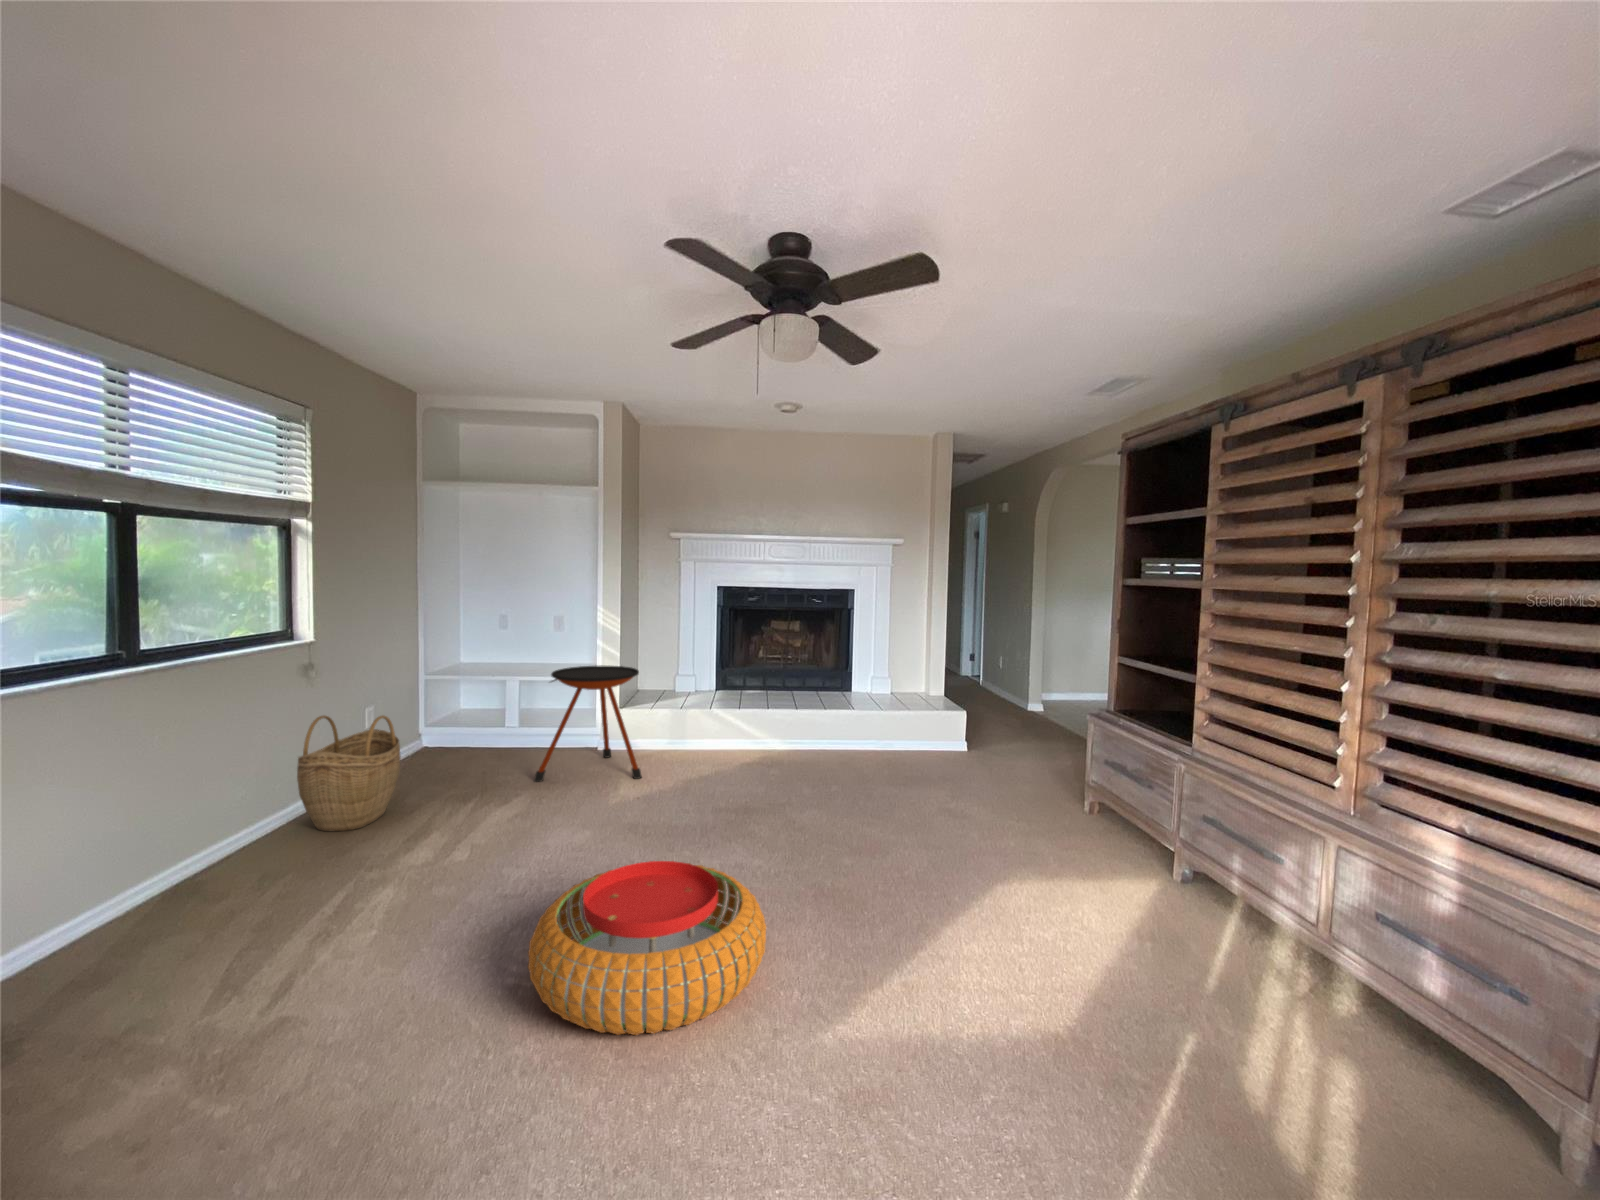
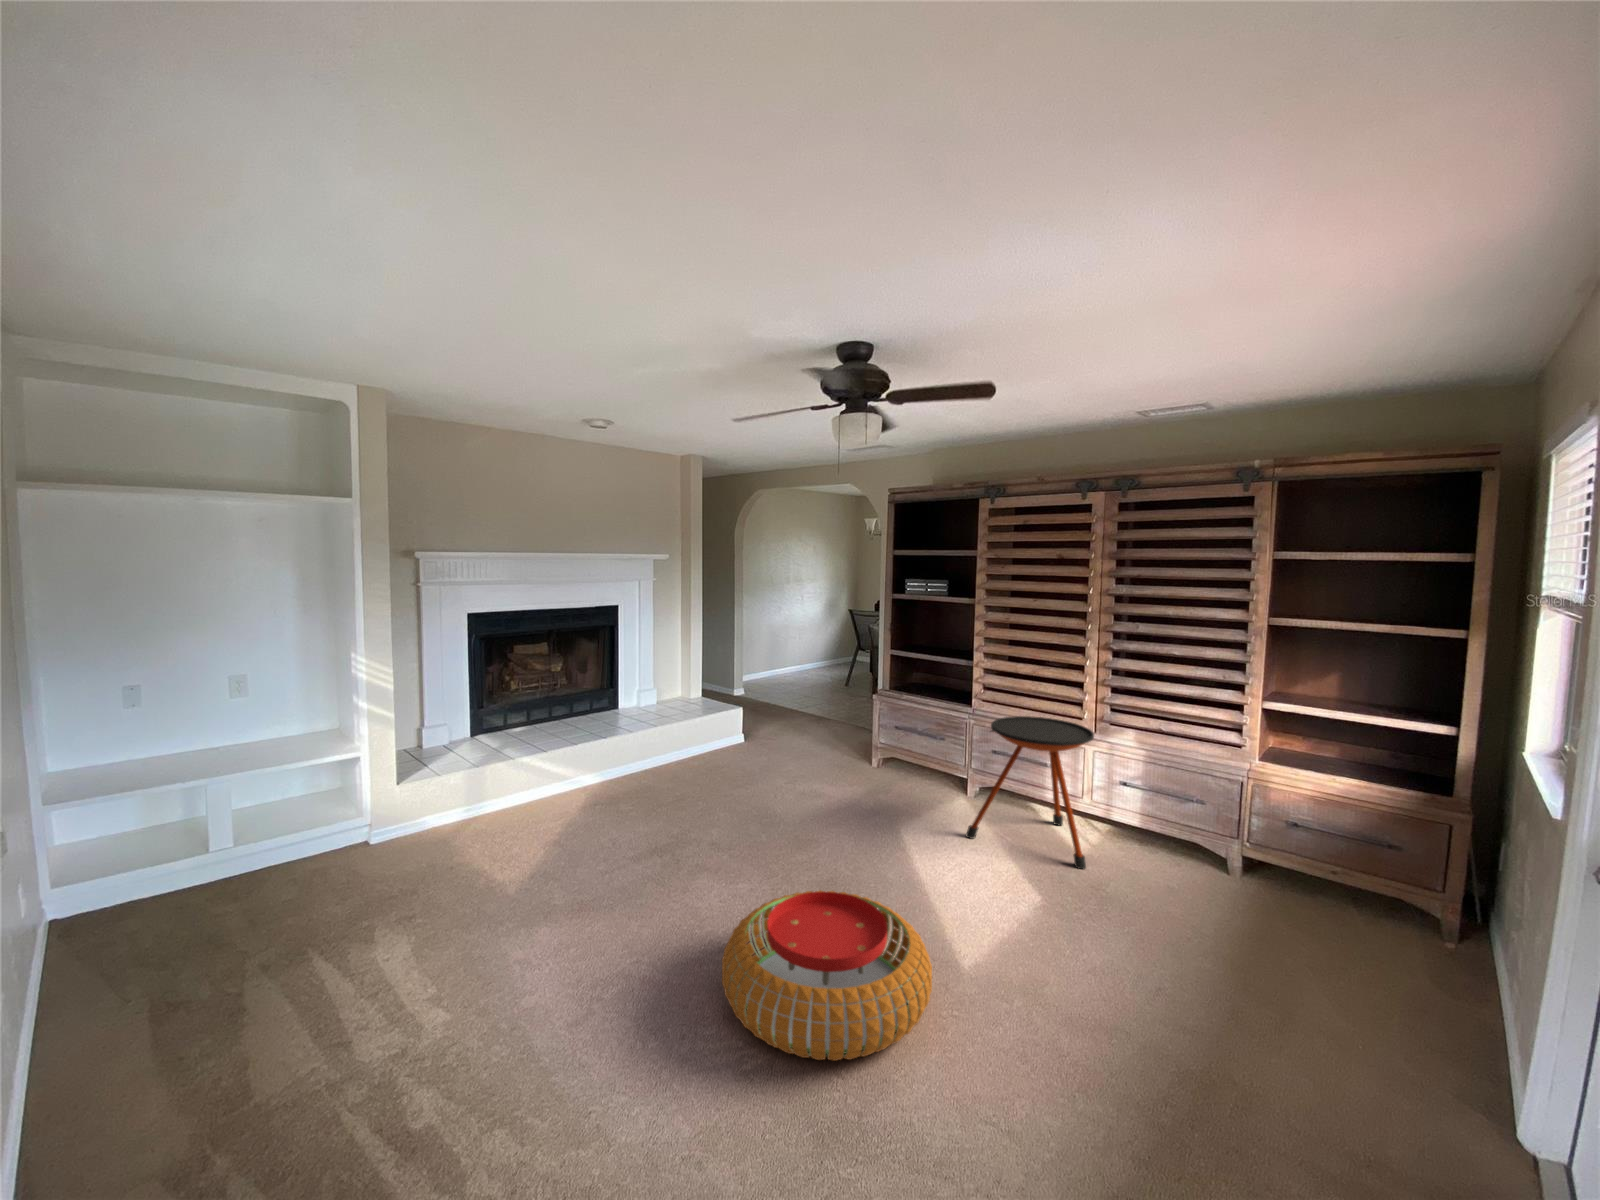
side table: present [534,665,642,782] -> present [966,716,1094,869]
woven basket: present [297,716,401,831] -> none [40,869,214,1093]

